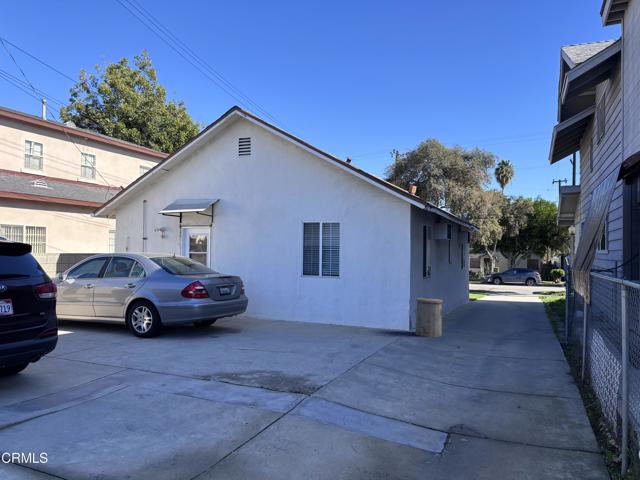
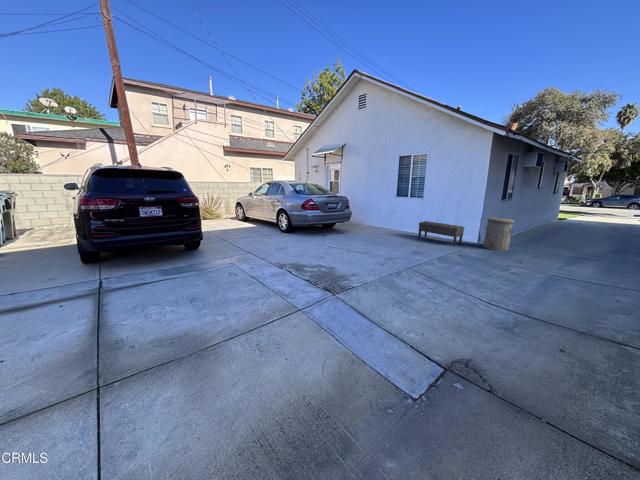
bench: none [340,307,394,336] -> present [418,221,464,246]

